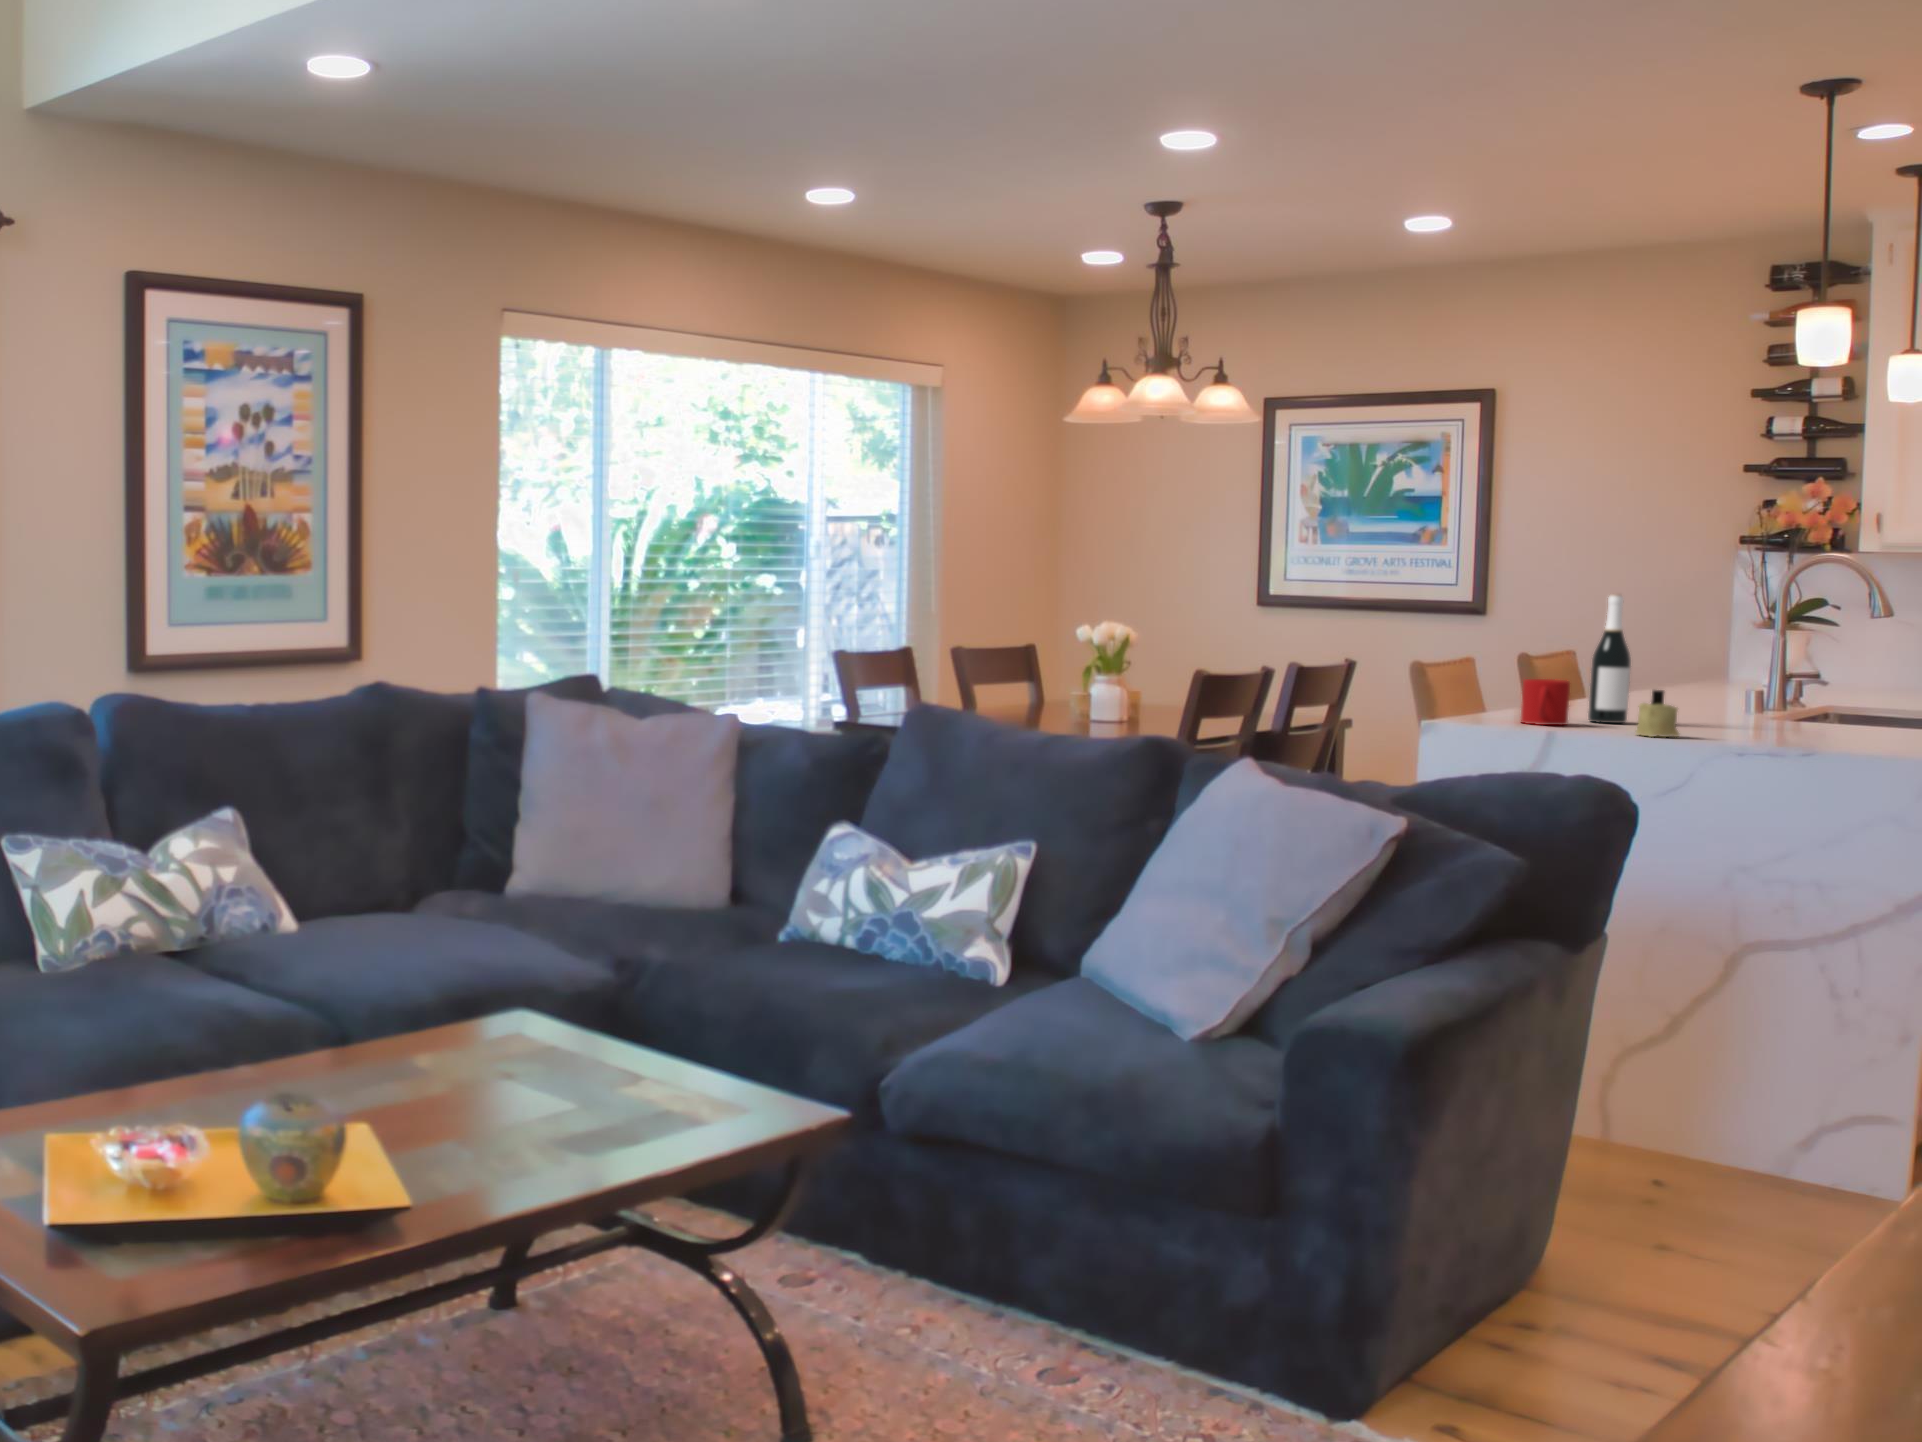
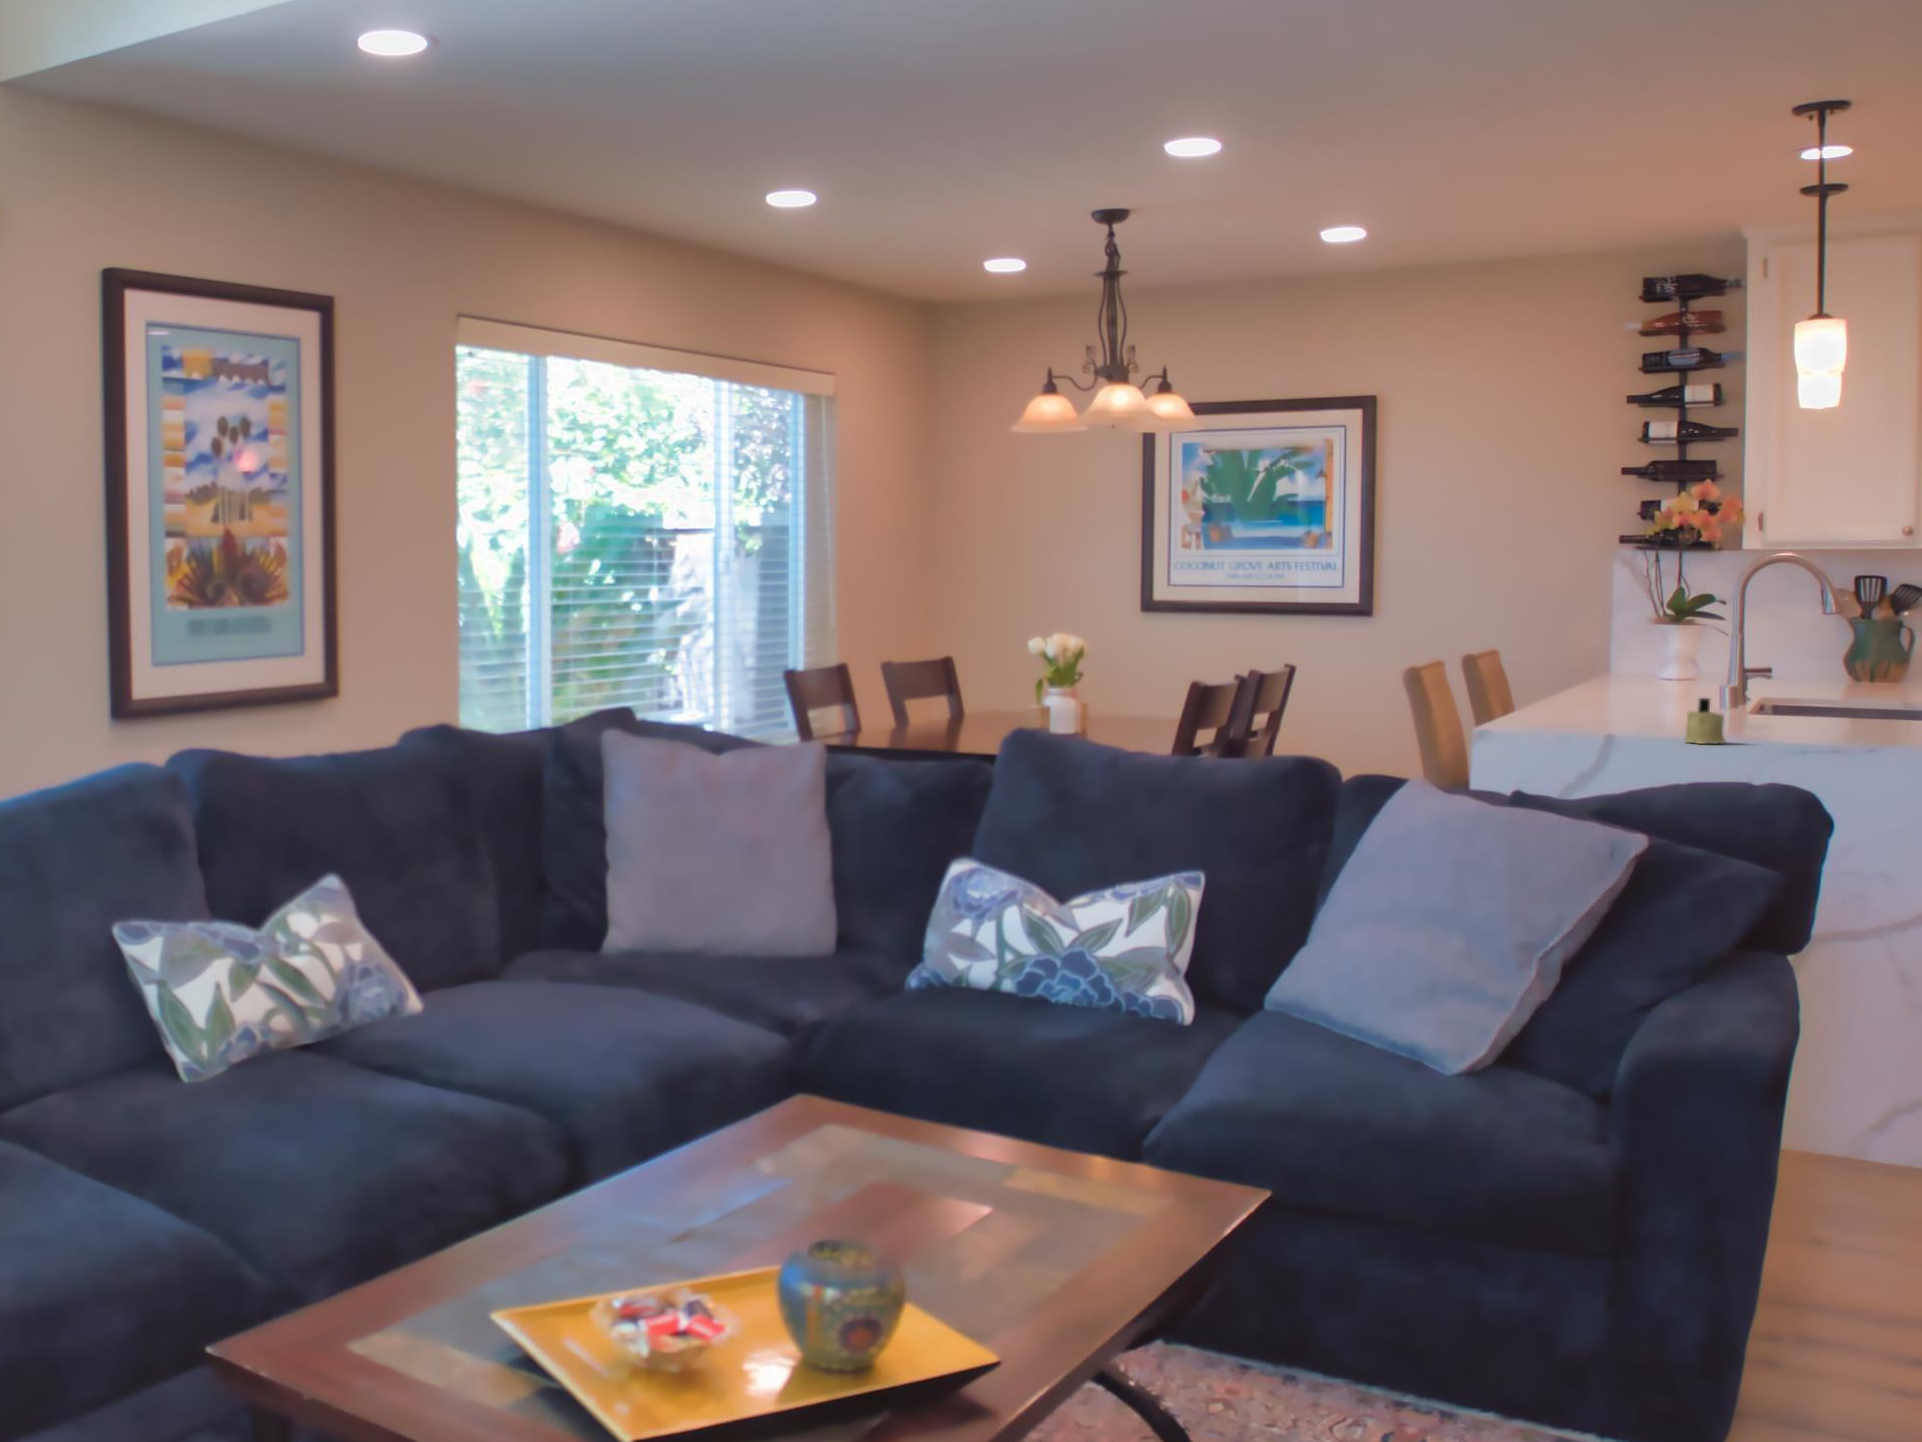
wine bottle: present [1588,594,1631,723] -> none [1612,604,1651,731]
mug: present [1521,679,1570,725] -> none [1562,689,1610,735]

